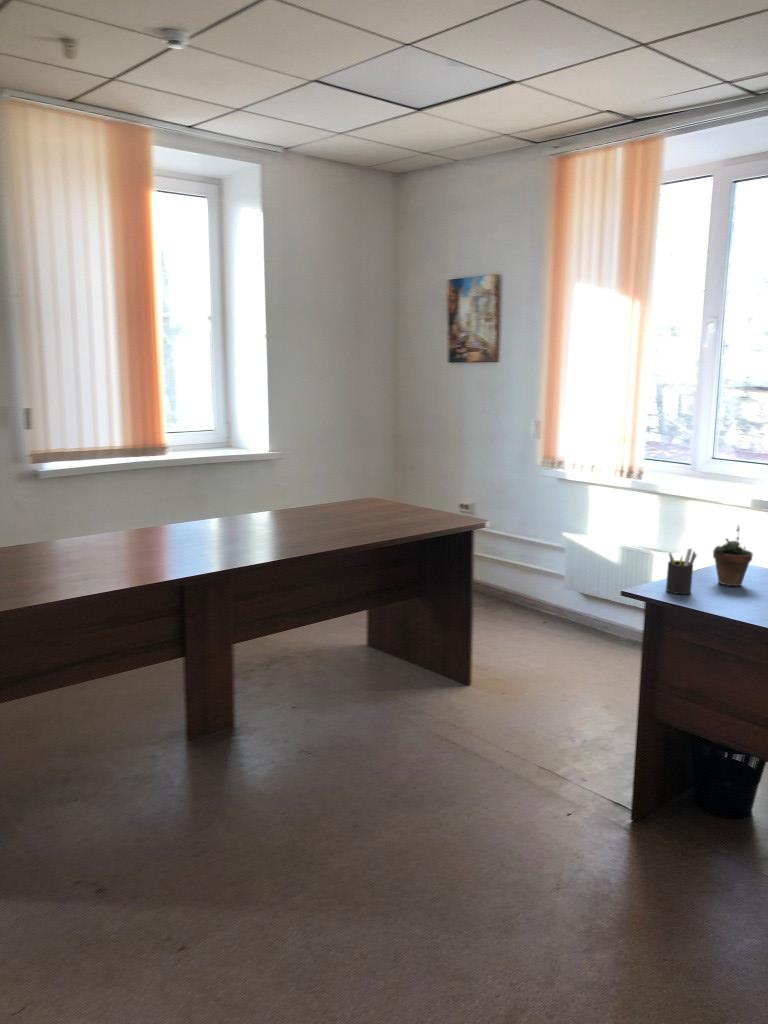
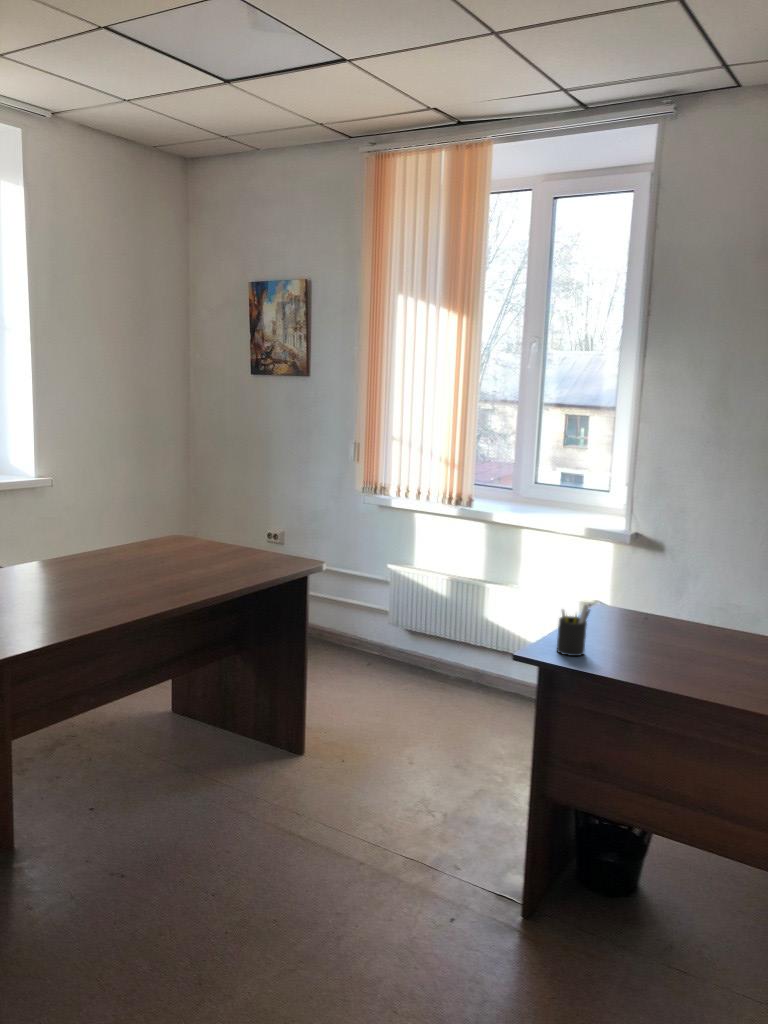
succulent plant: present [713,526,753,586] -> none [597,572,640,640]

